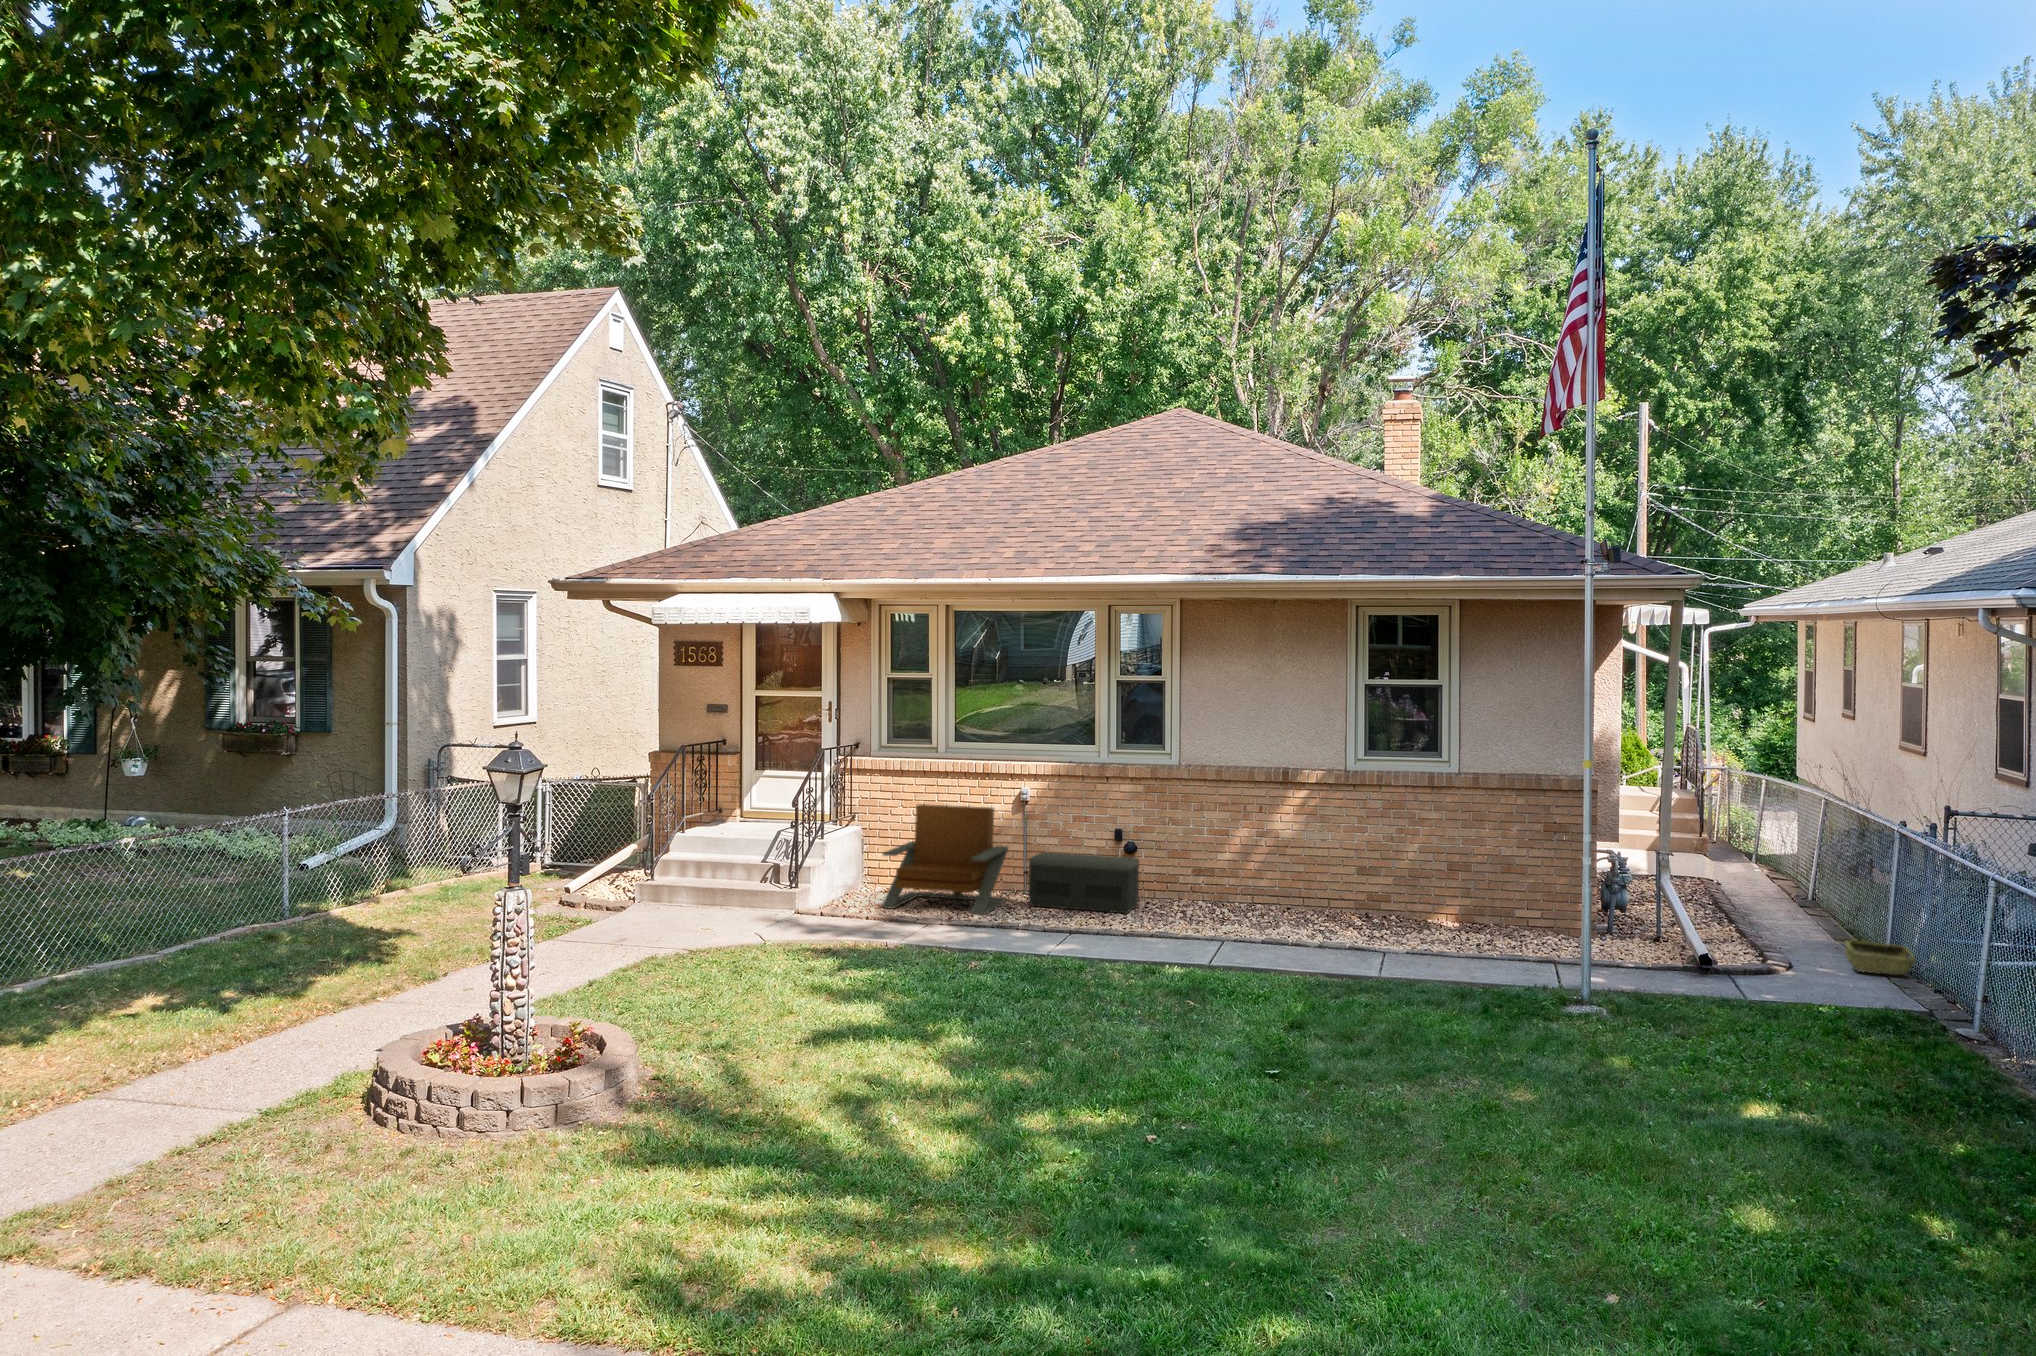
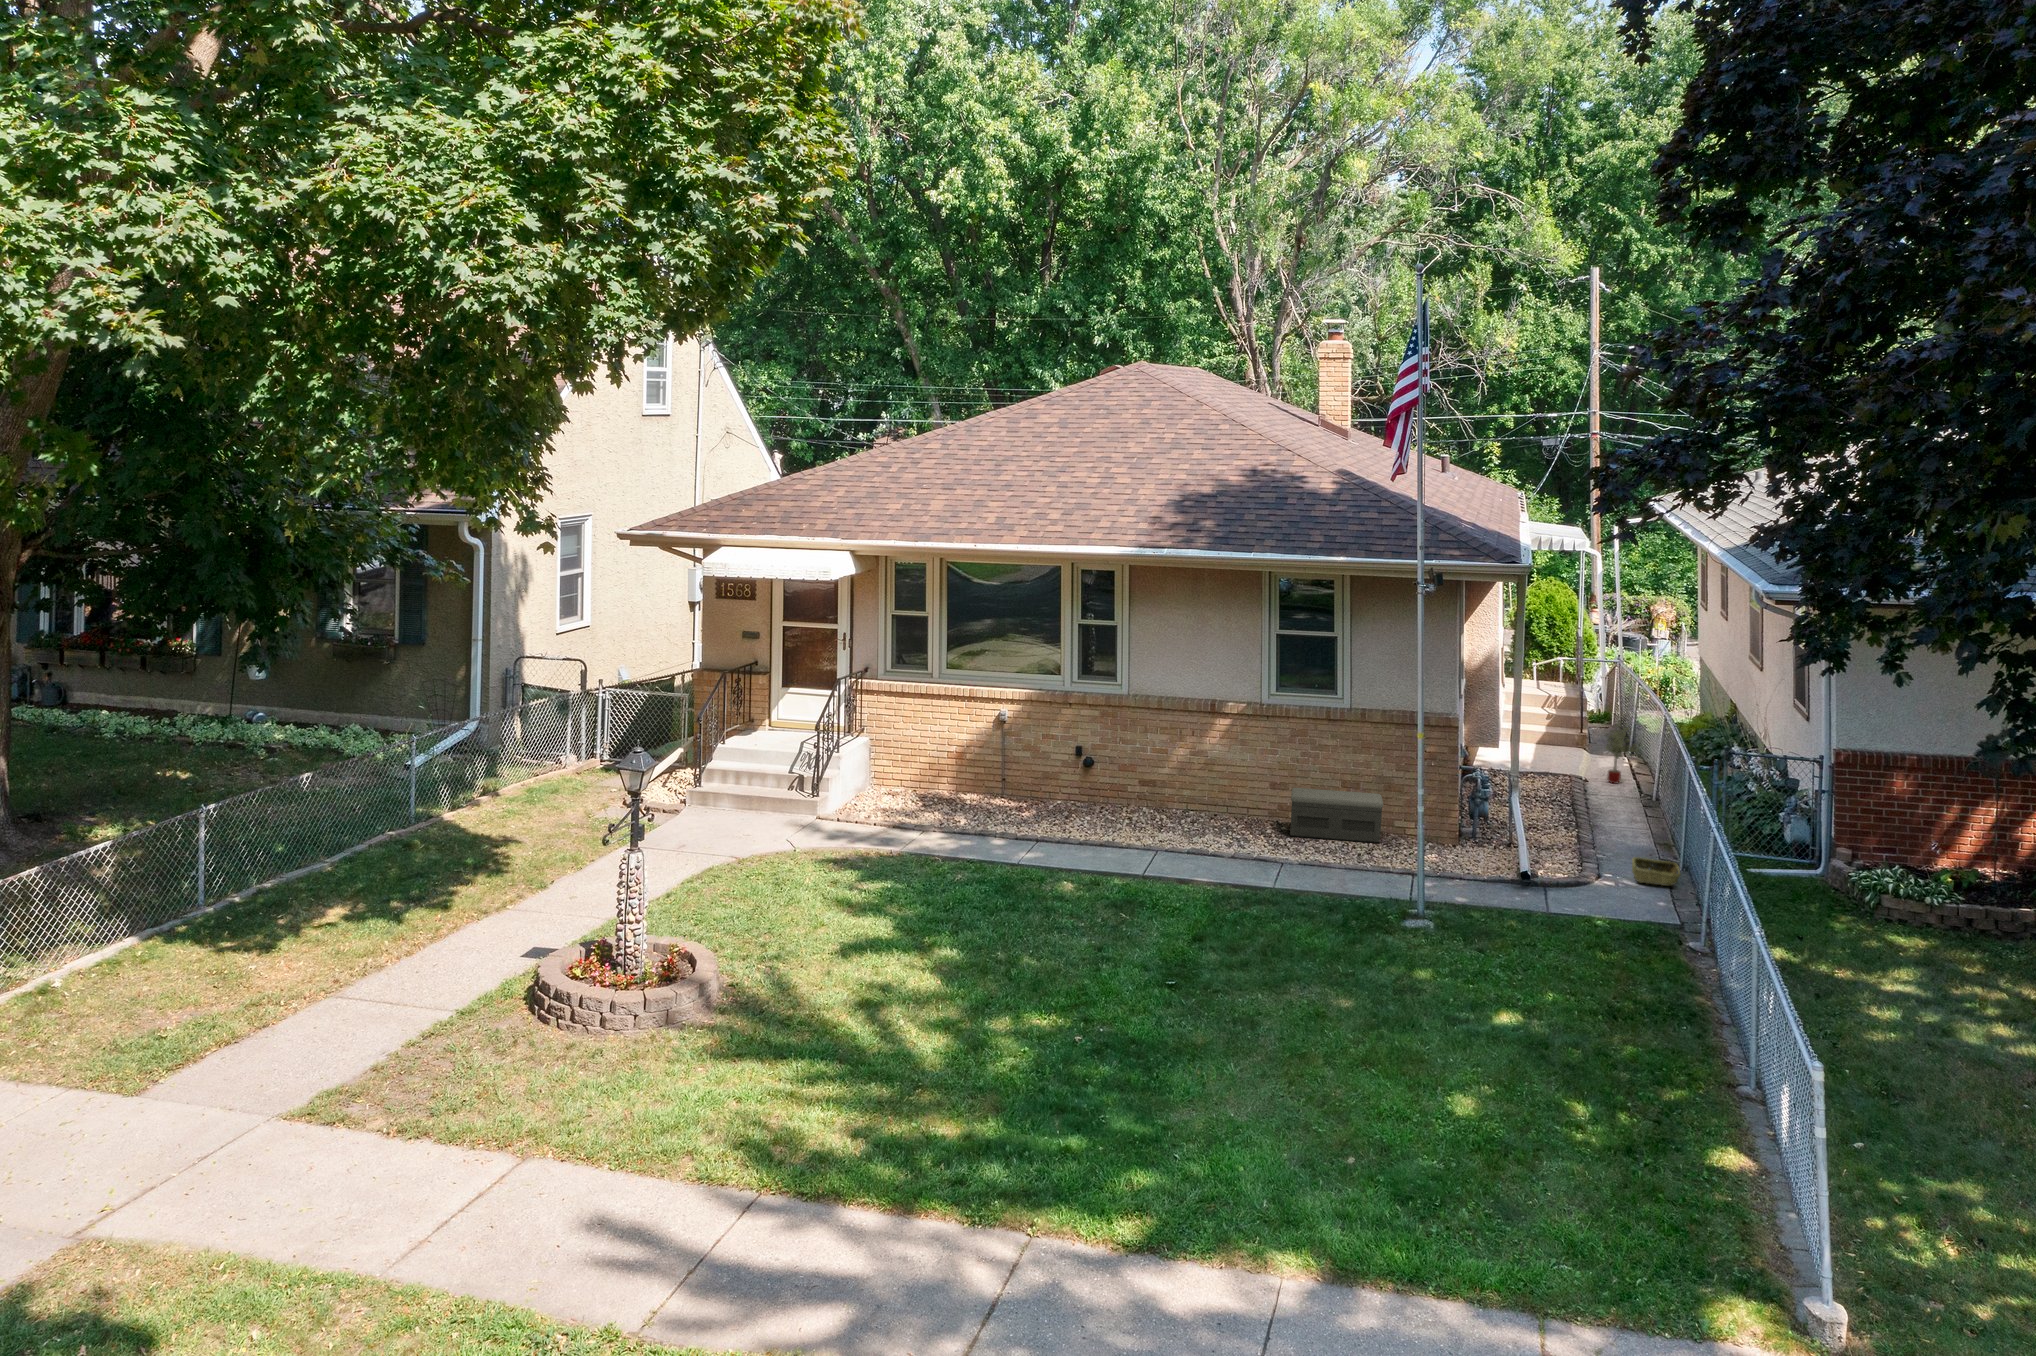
lounge chair: present [882,804,1008,915] -> none [888,724,991,819]
potted tree: none [1751,805,1799,883] -> present [1606,724,1639,784]
storage bench: present [1028,852,1140,913] -> present [1290,788,1383,843]

